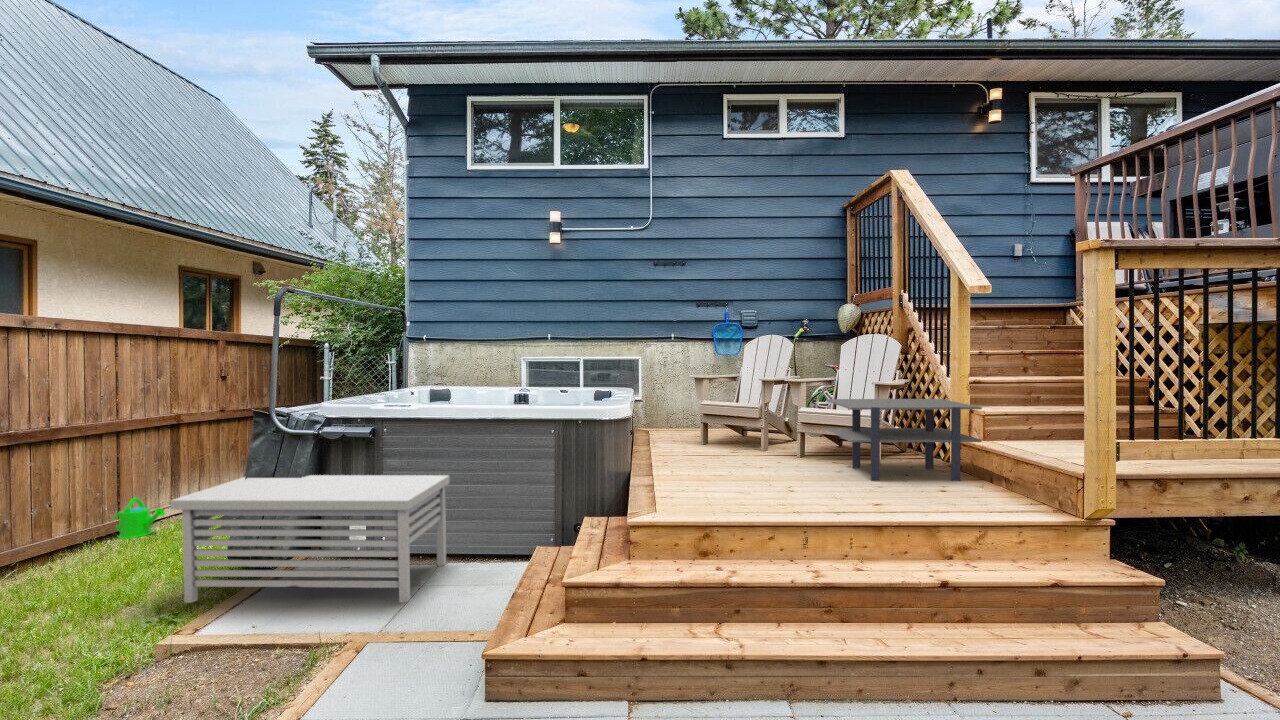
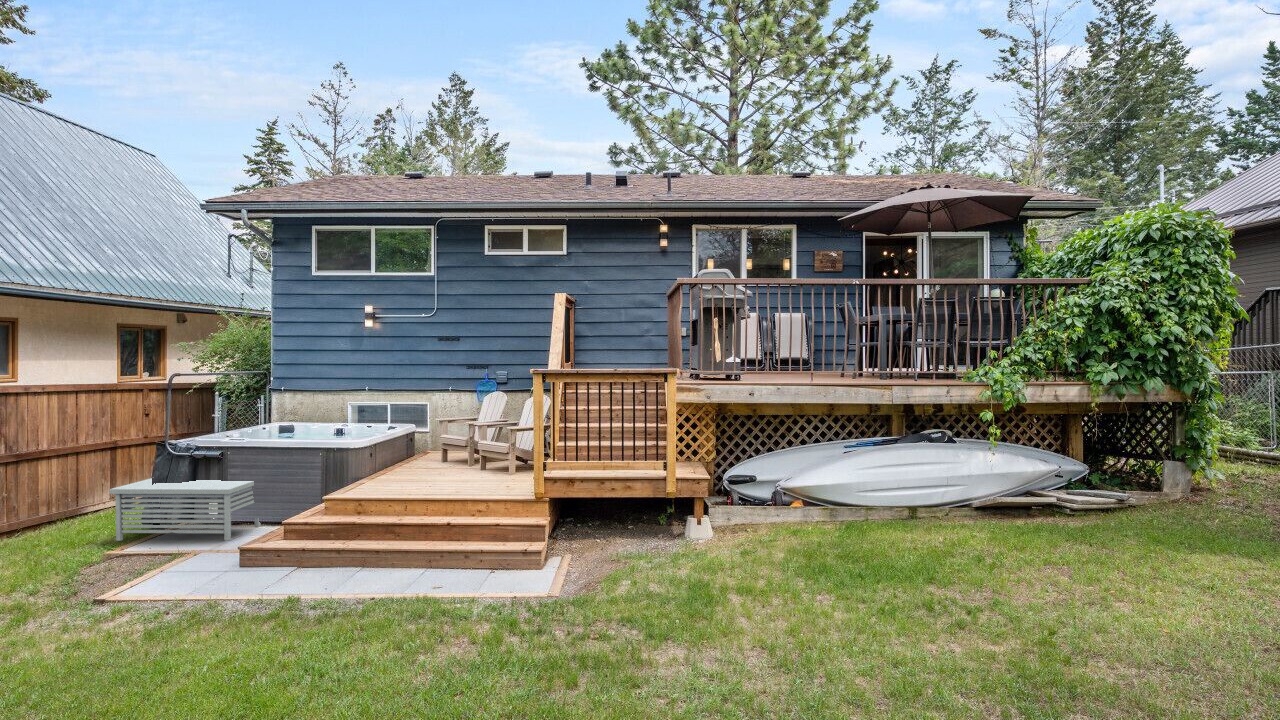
side table: present [827,399,982,481] -> none [472,436,547,481]
watering can: present [114,497,165,539] -> none [73,492,106,517]

